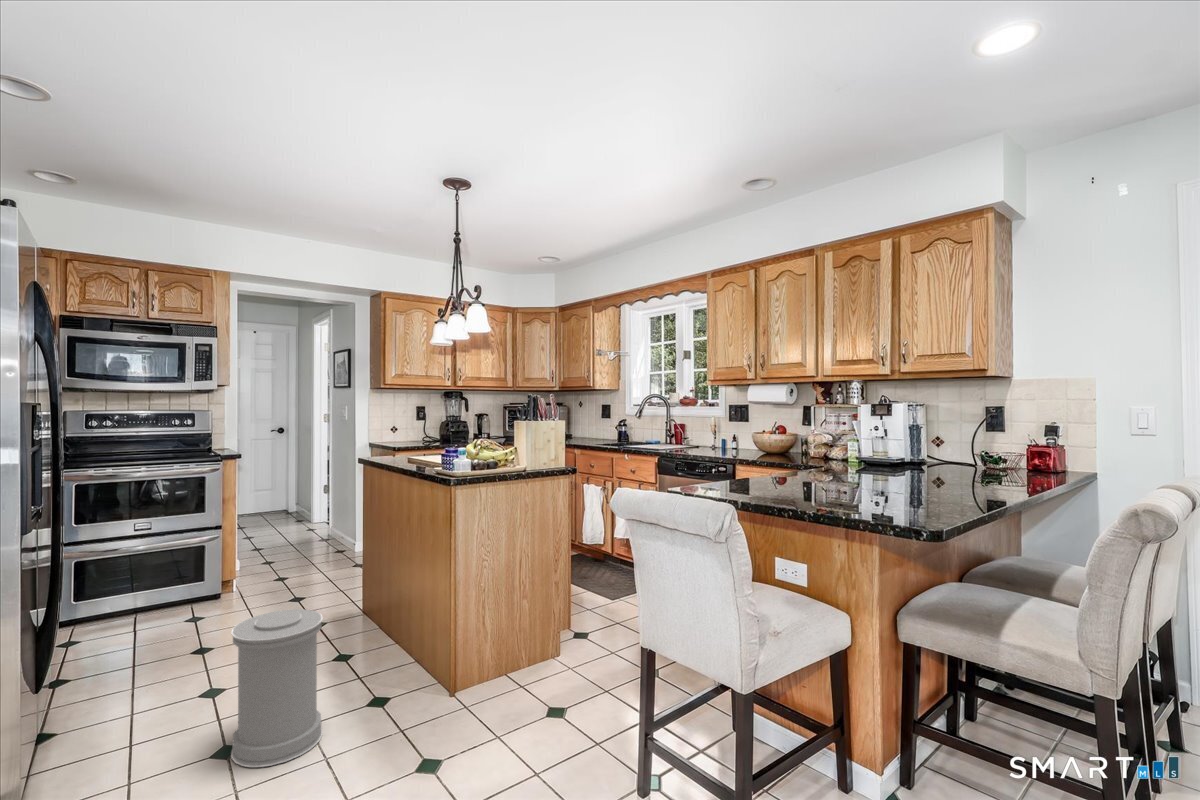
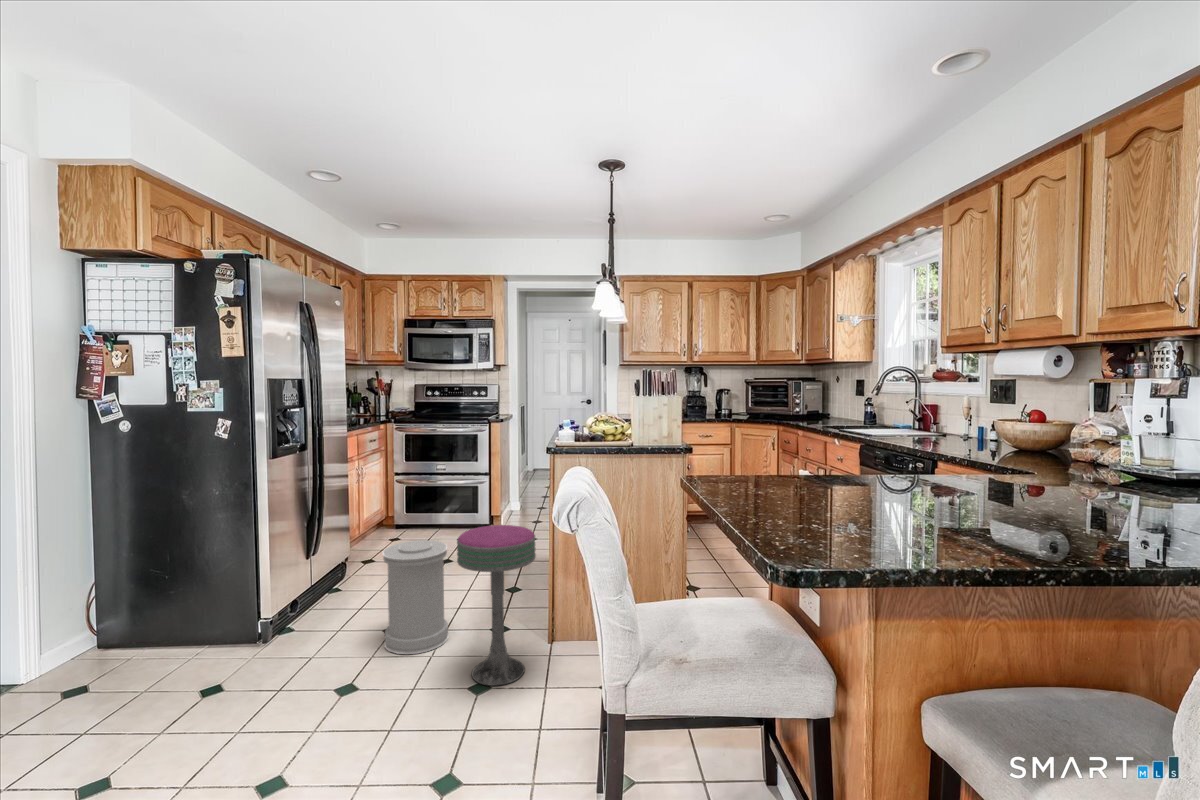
bar stool: none [381,568,472,756] -> present [457,525,536,686]

